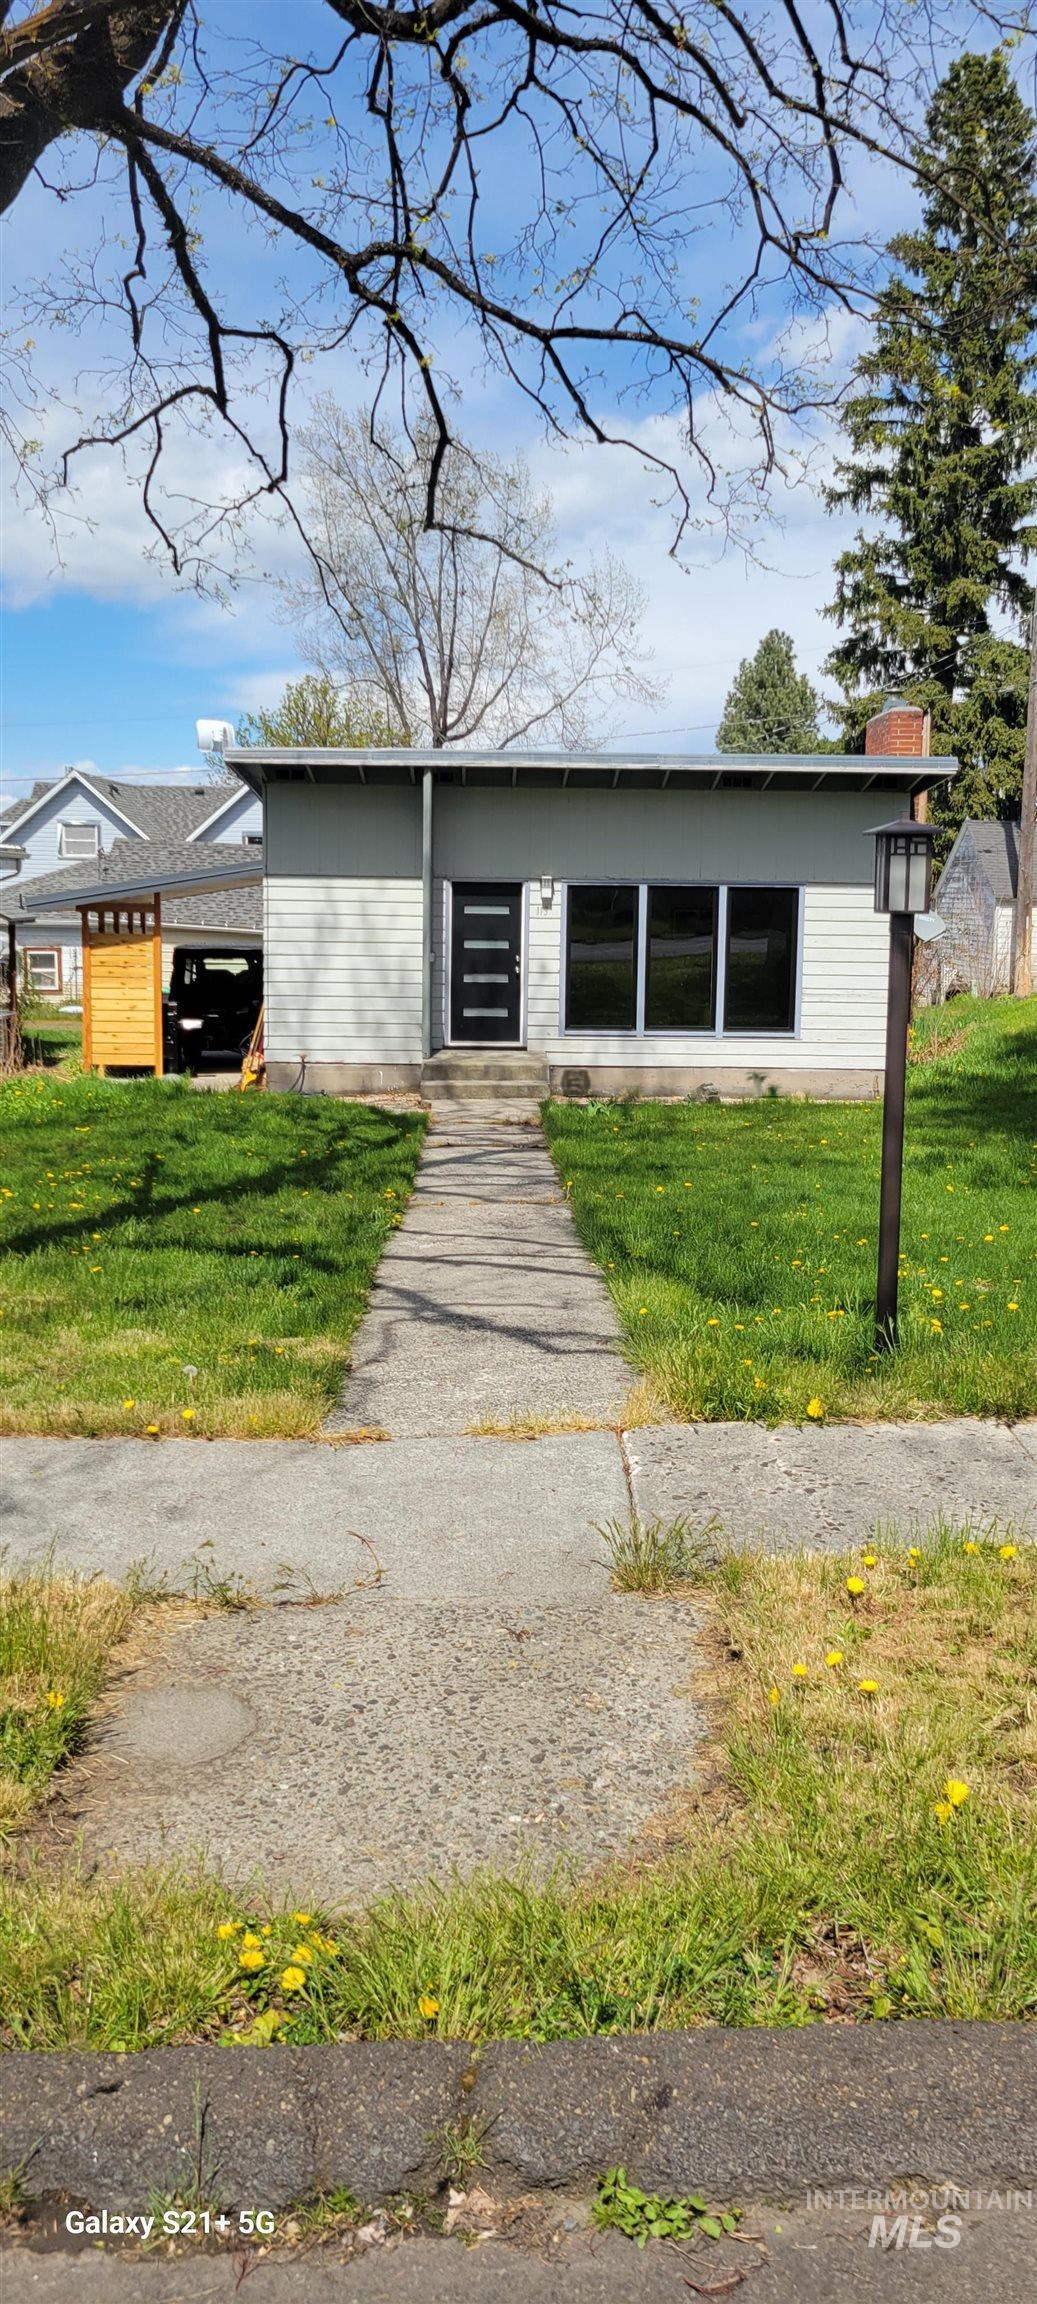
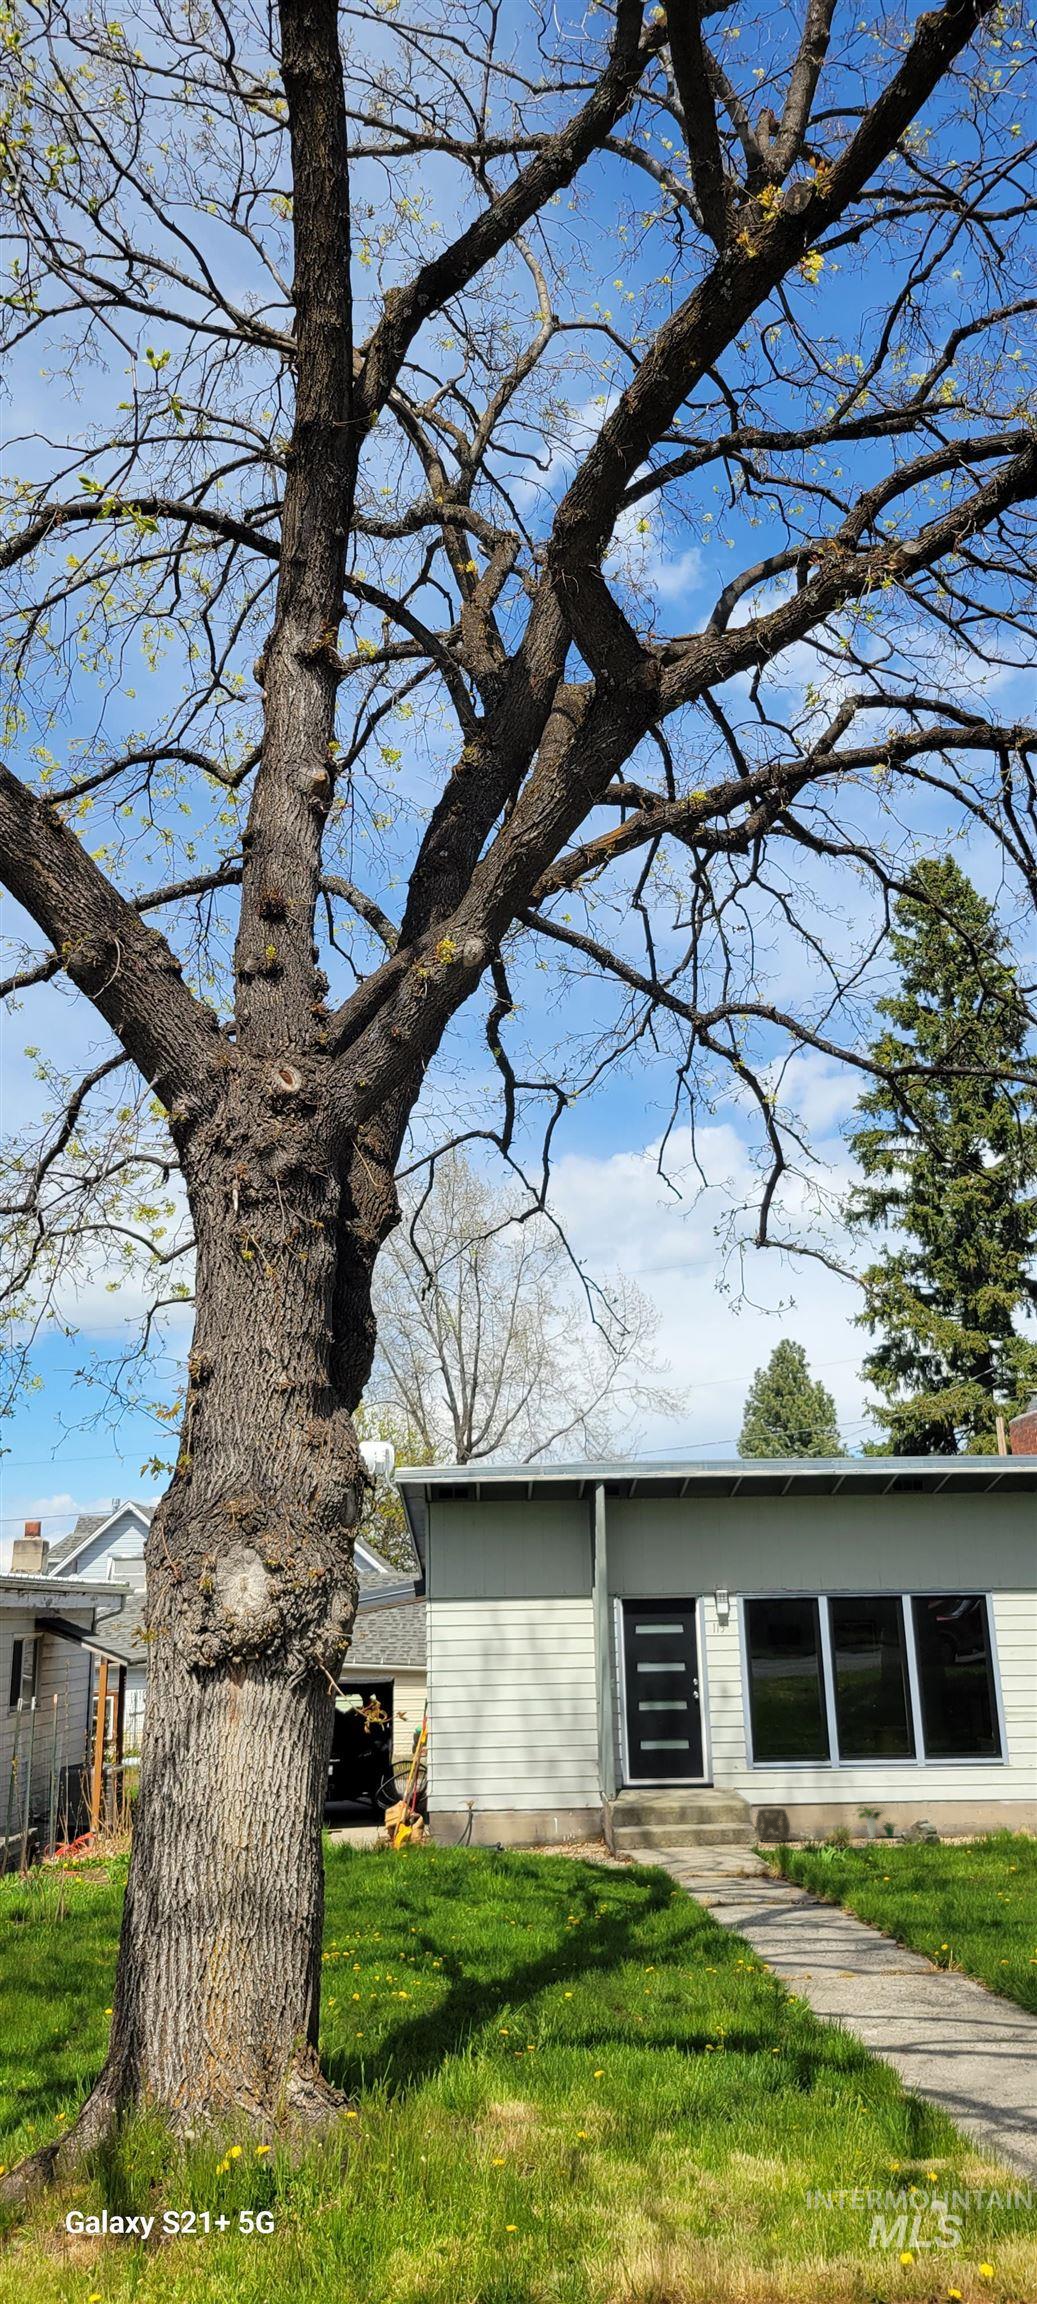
potted plant: present [747,1071,779,1097] -> present [857,1805,895,1838]

